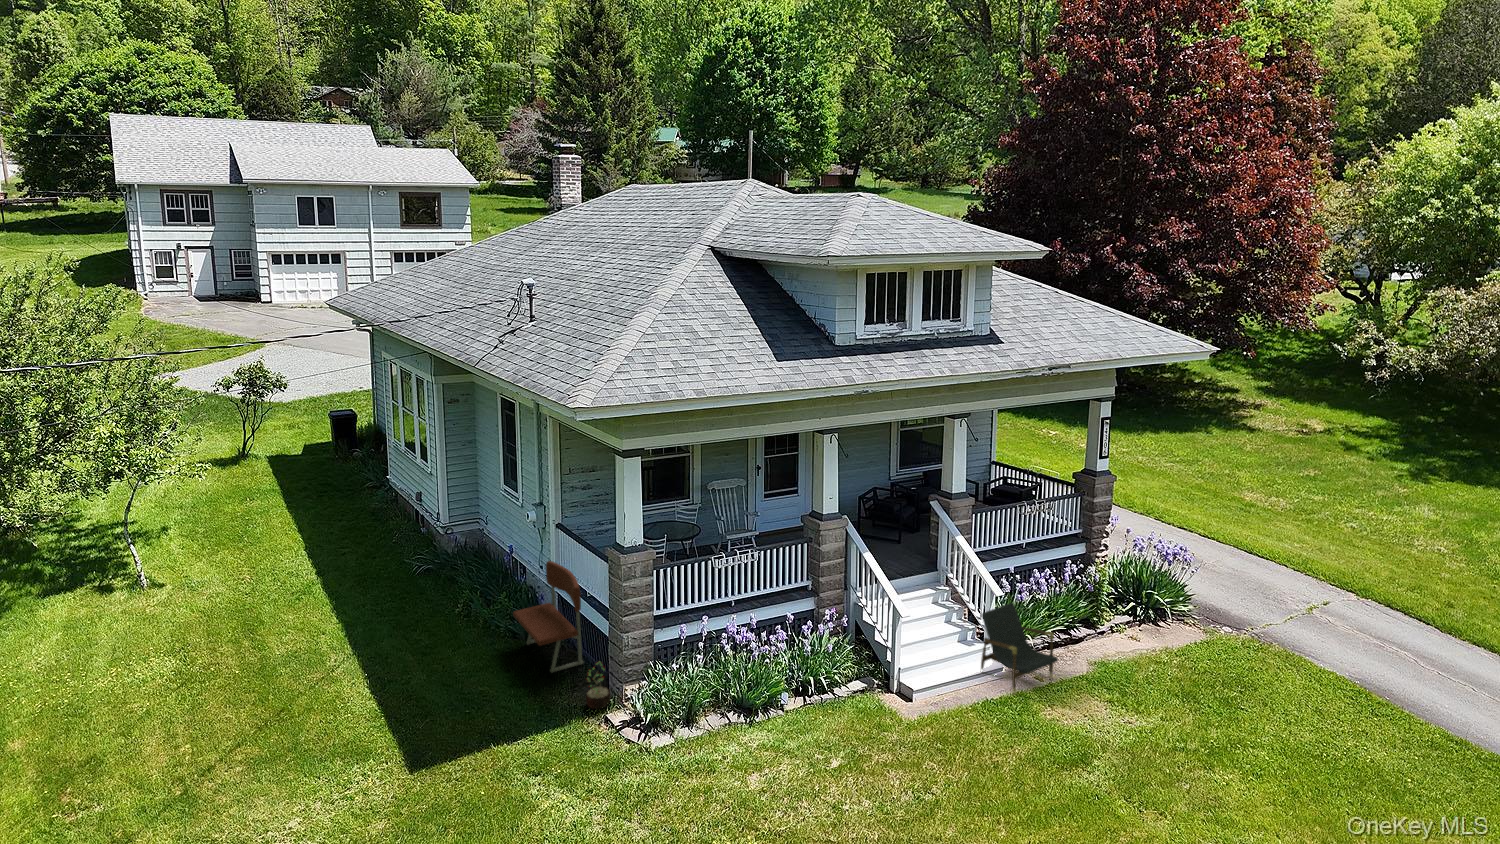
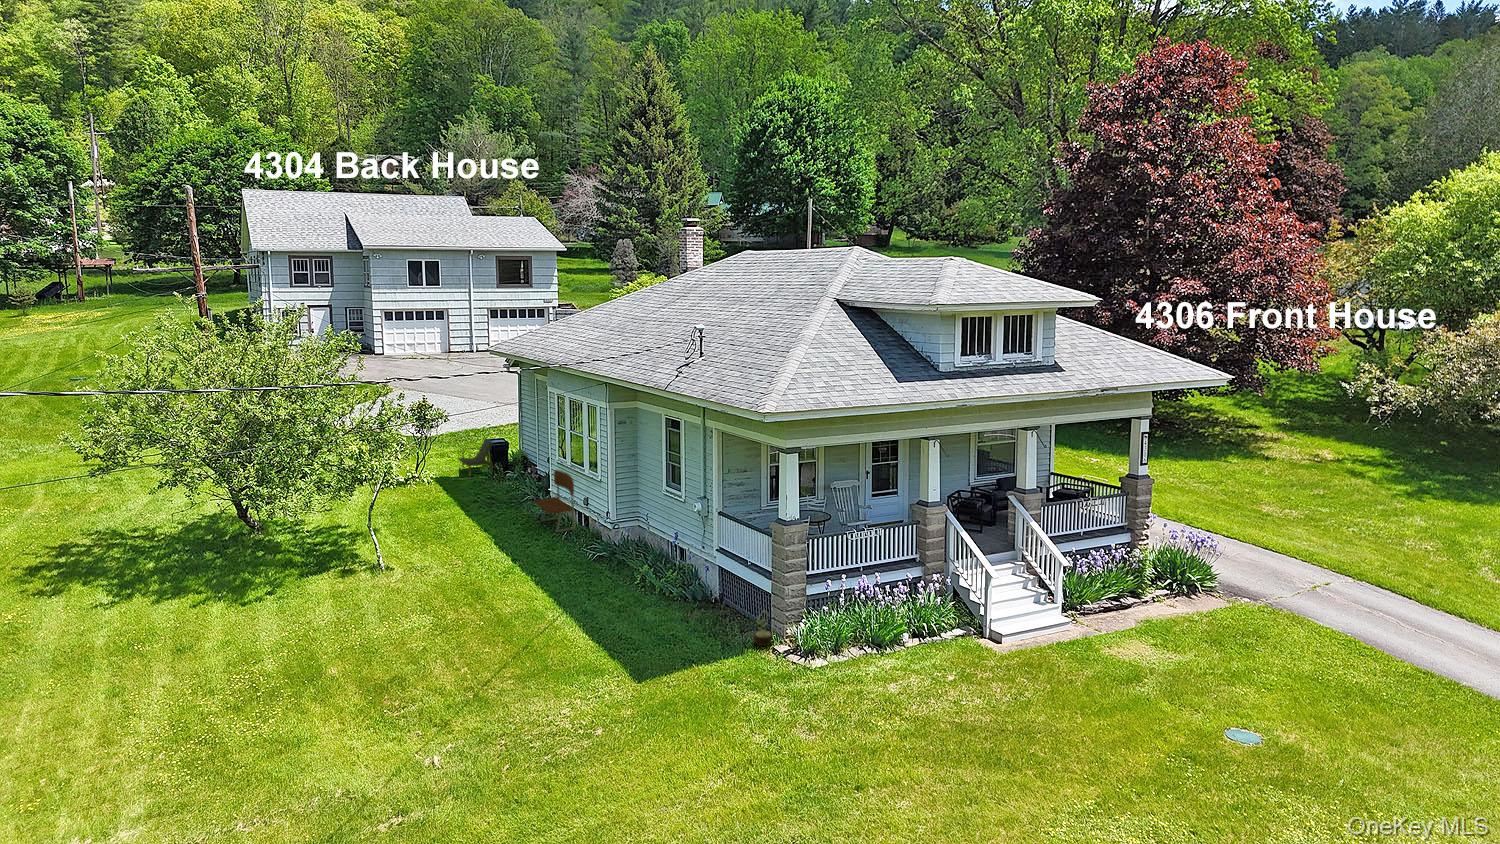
bench: present [513,561,583,673] -> present [534,470,575,532]
lounge chair: present [981,603,1058,694] -> present [458,438,493,473]

